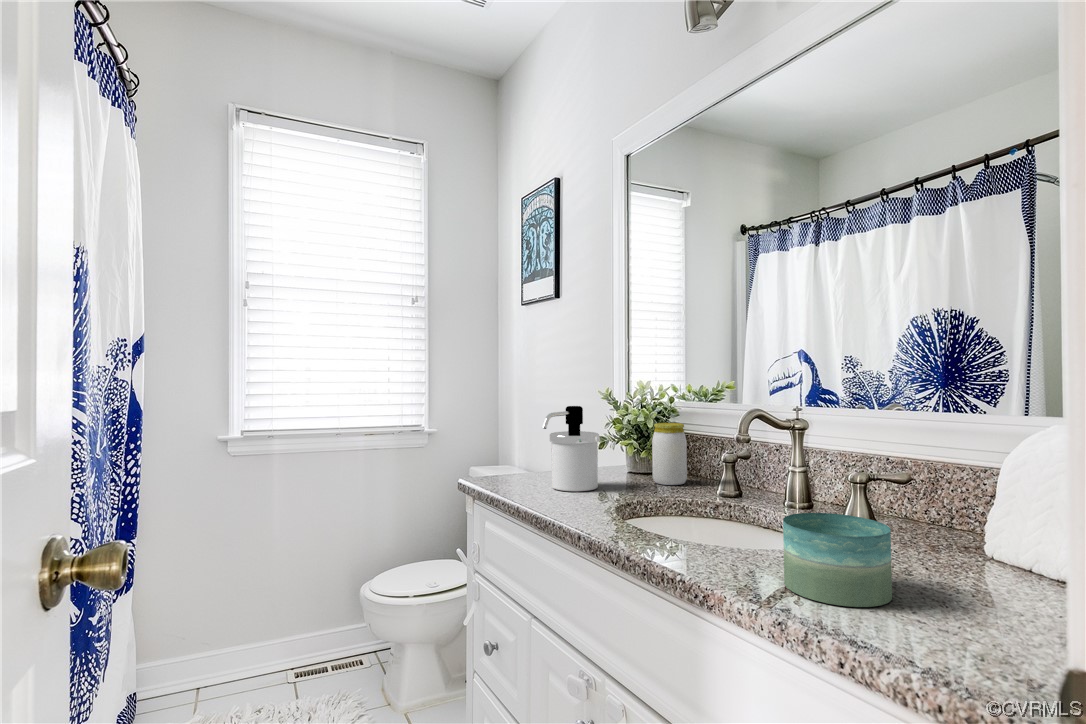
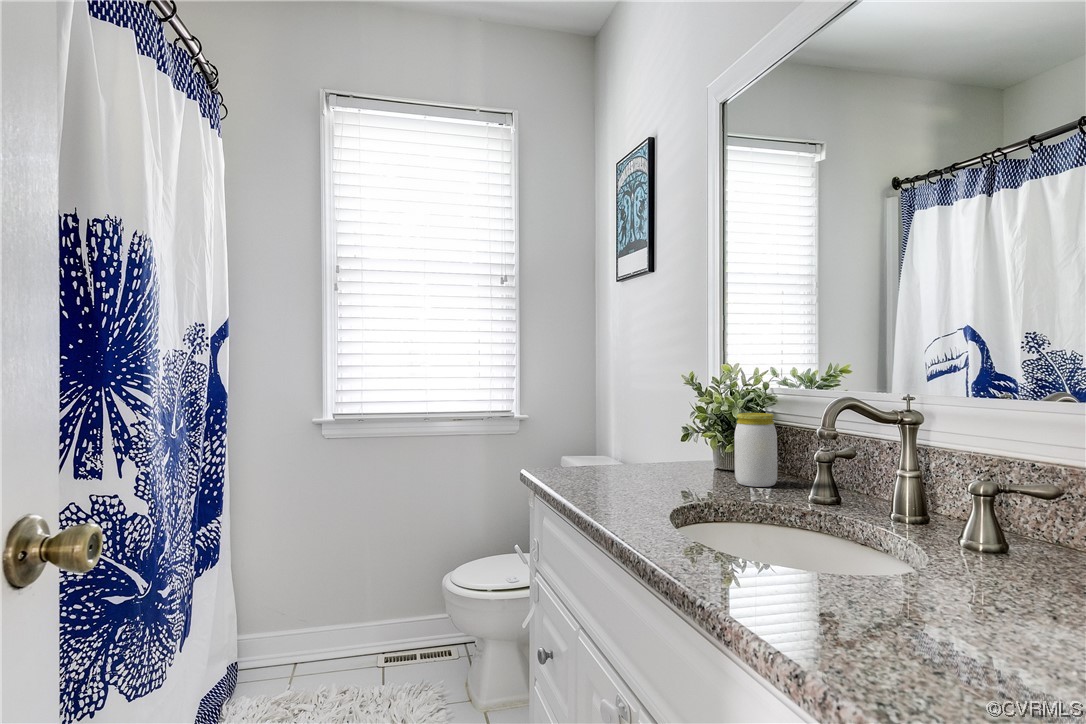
soap dispenser: present [542,406,599,491] -> none [595,392,667,489]
candle: present [783,513,892,607] -> none [828,530,983,667]

